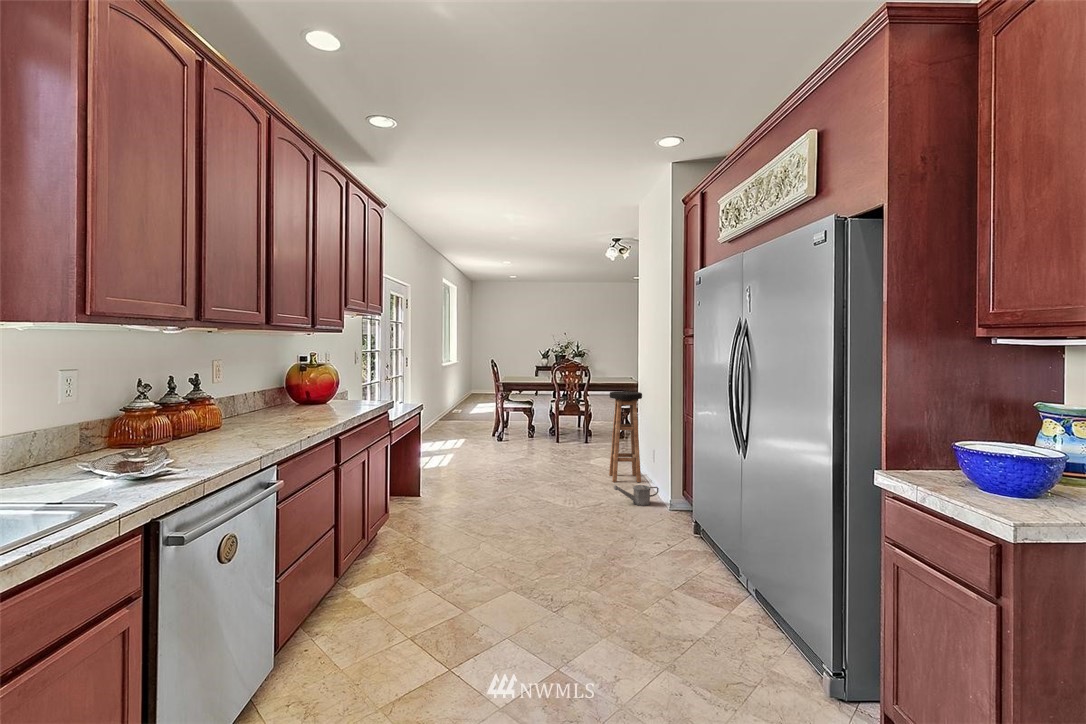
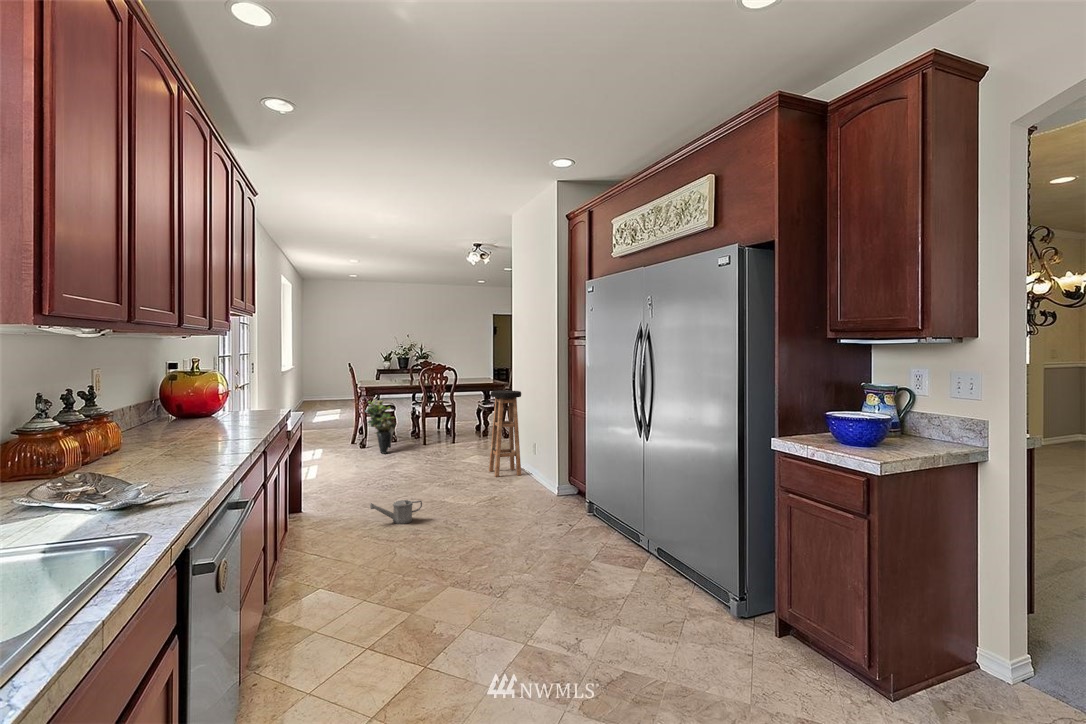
potted plant: none [500,397,530,450] -> present [365,401,396,454]
watering can: present [614,485,659,506] -> present [370,500,422,524]

